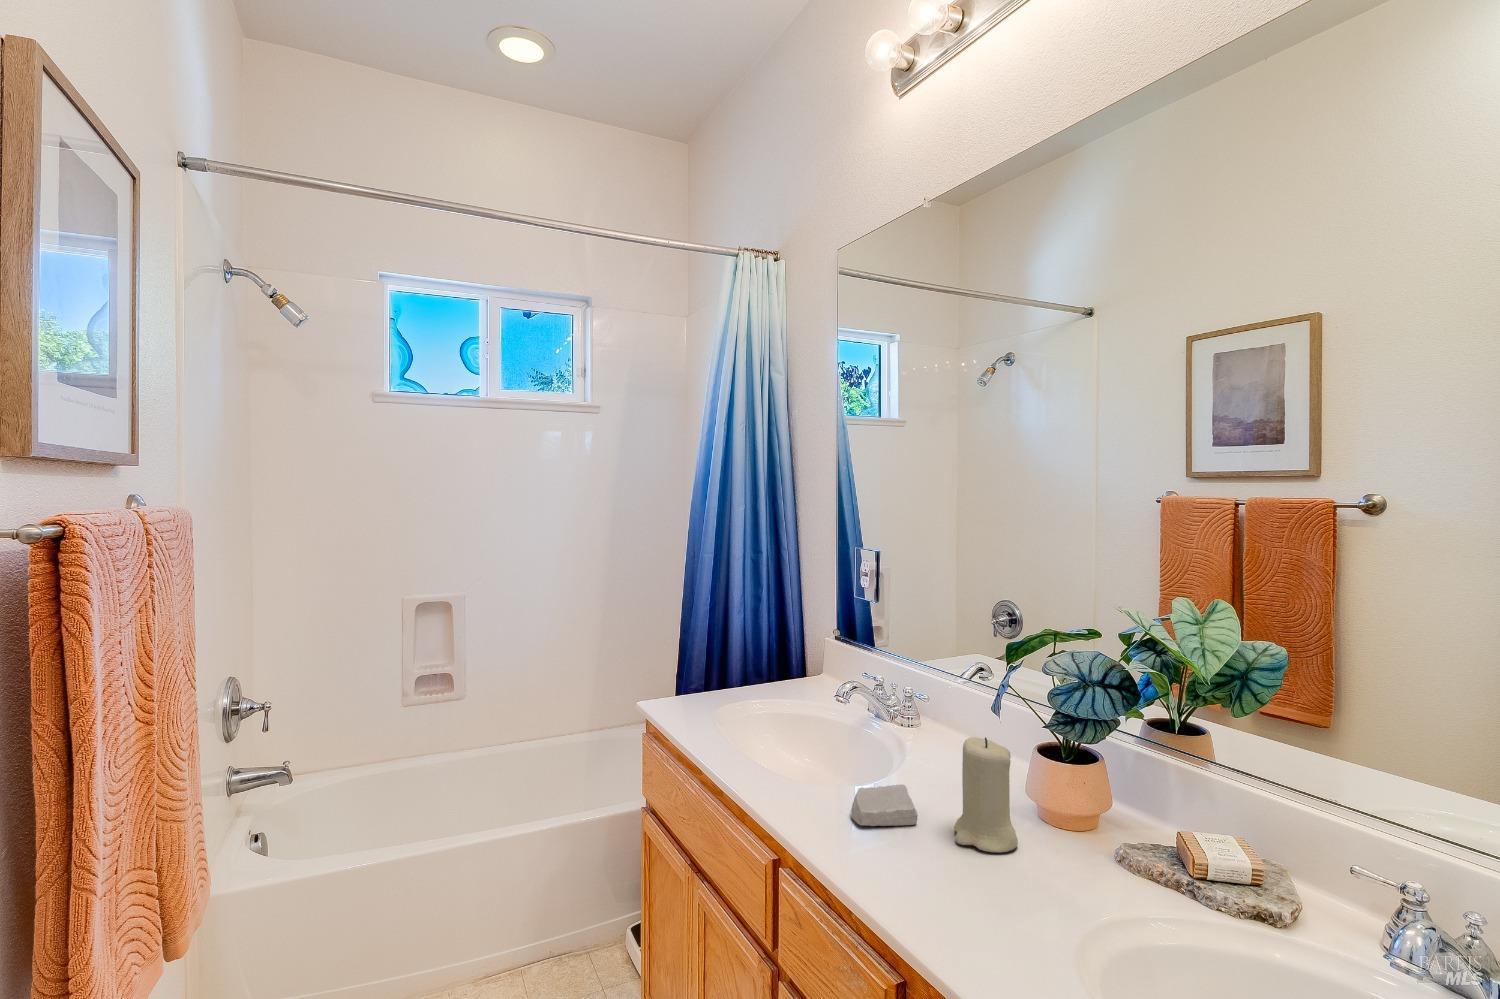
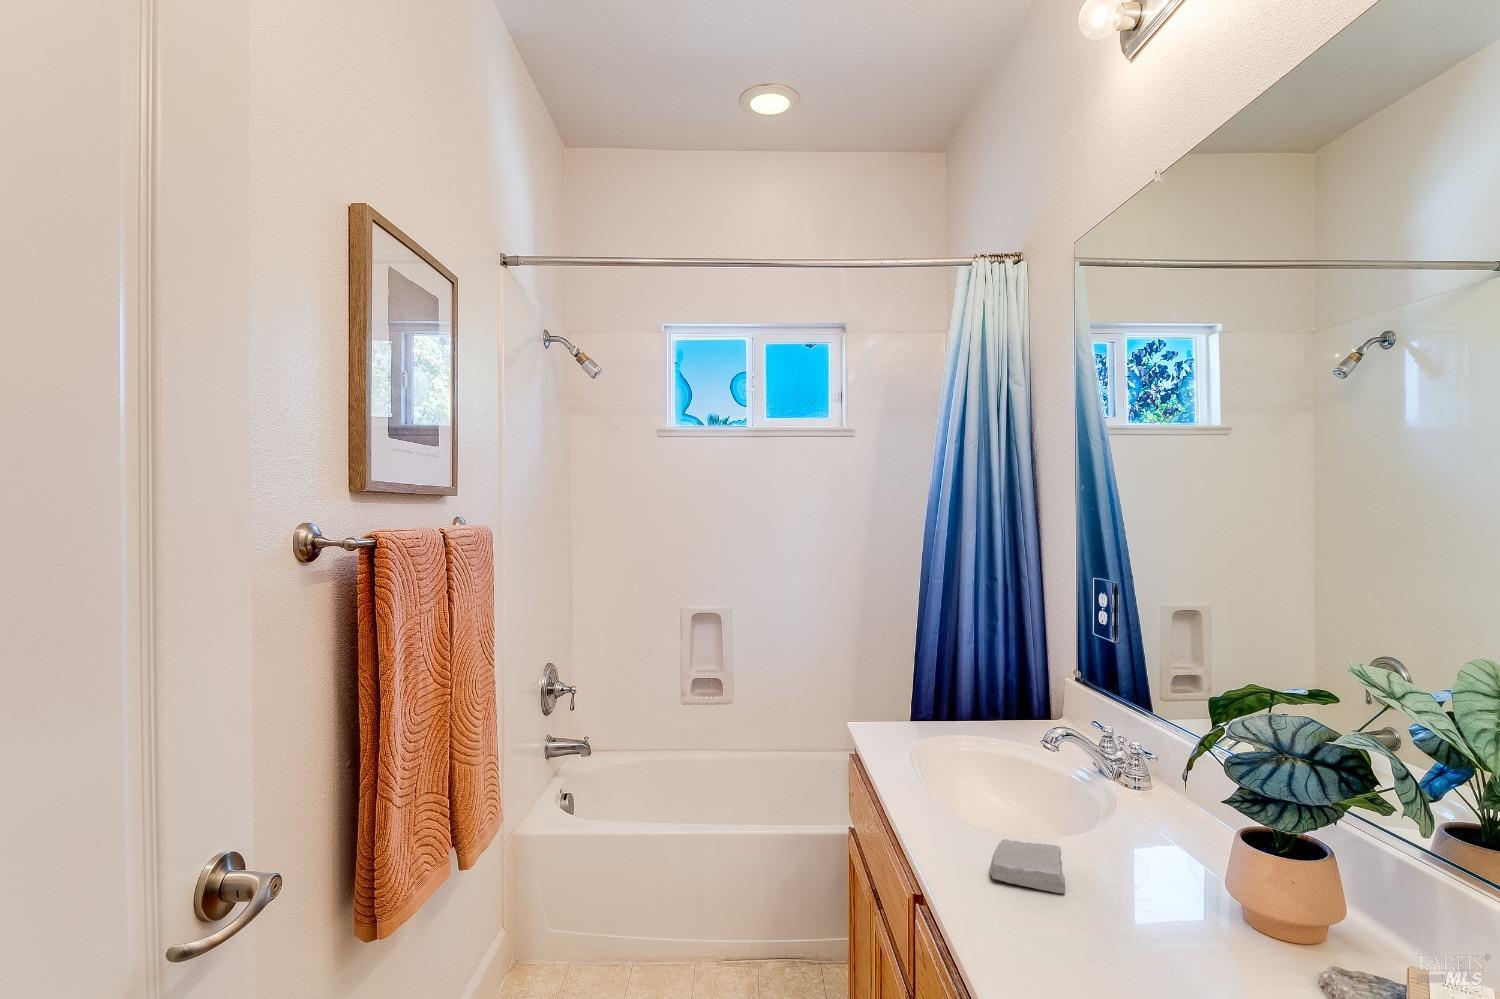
candle: present [954,737,1018,853] -> none [1099,801,1188,950]

